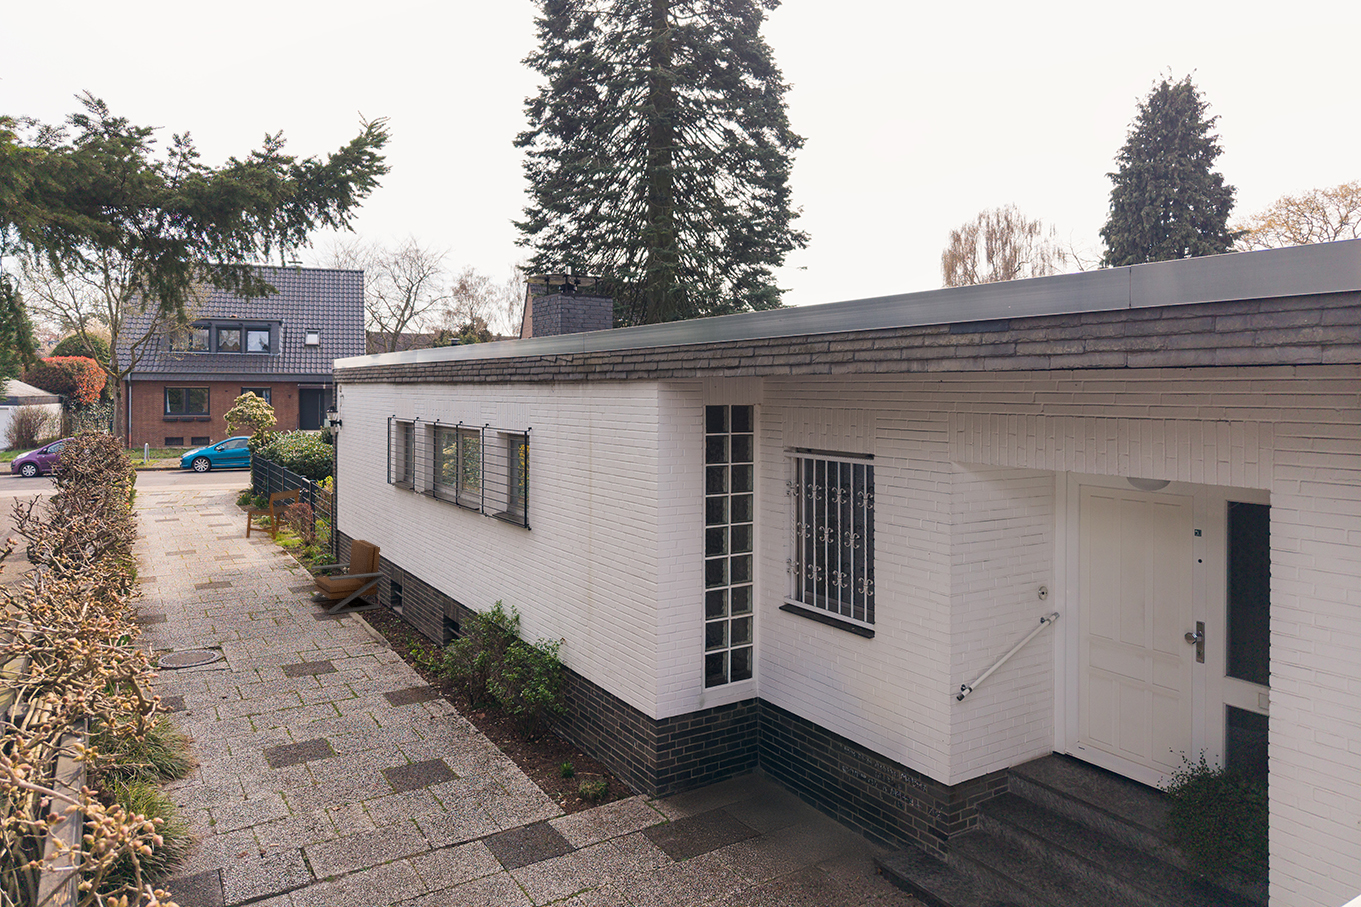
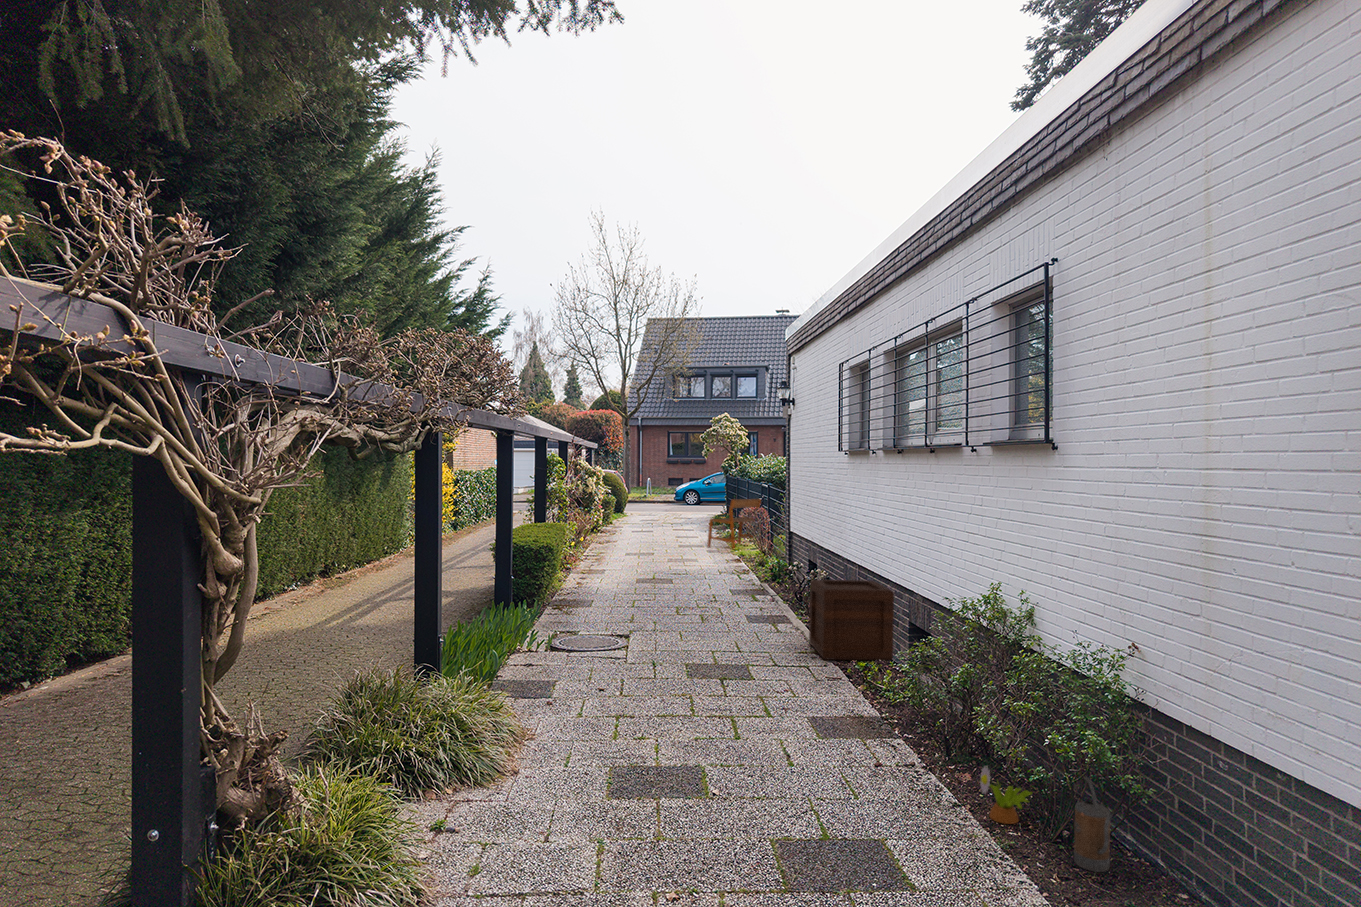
lounge chair: present [311,540,384,614] -> none [749,530,838,616]
wooden crate: none [372,586,435,649] -> present [809,580,894,661]
watering can: none [532,705,548,749] -> present [1074,777,1113,872]
decorative plant: none [489,708,515,735] -> present [980,767,1032,824]

